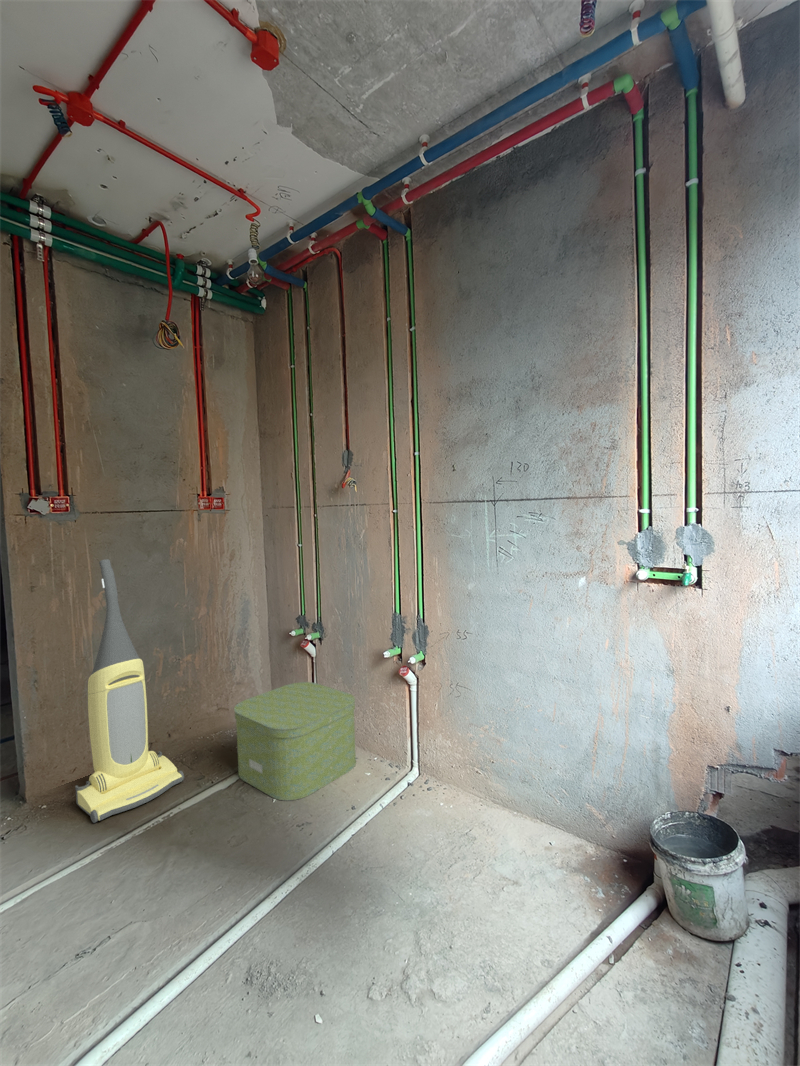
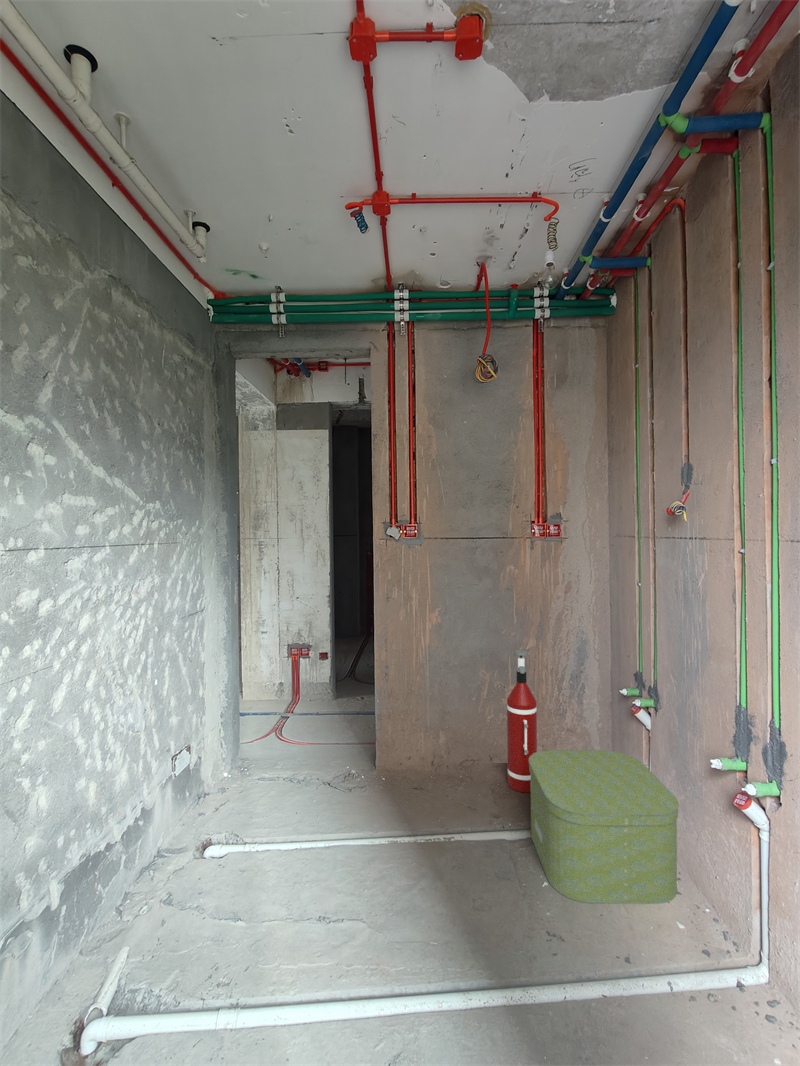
vacuum cleaner: present [75,559,184,823] -> none [403,581,484,812]
fire extinguisher: none [188,620,222,756] -> present [507,650,537,792]

